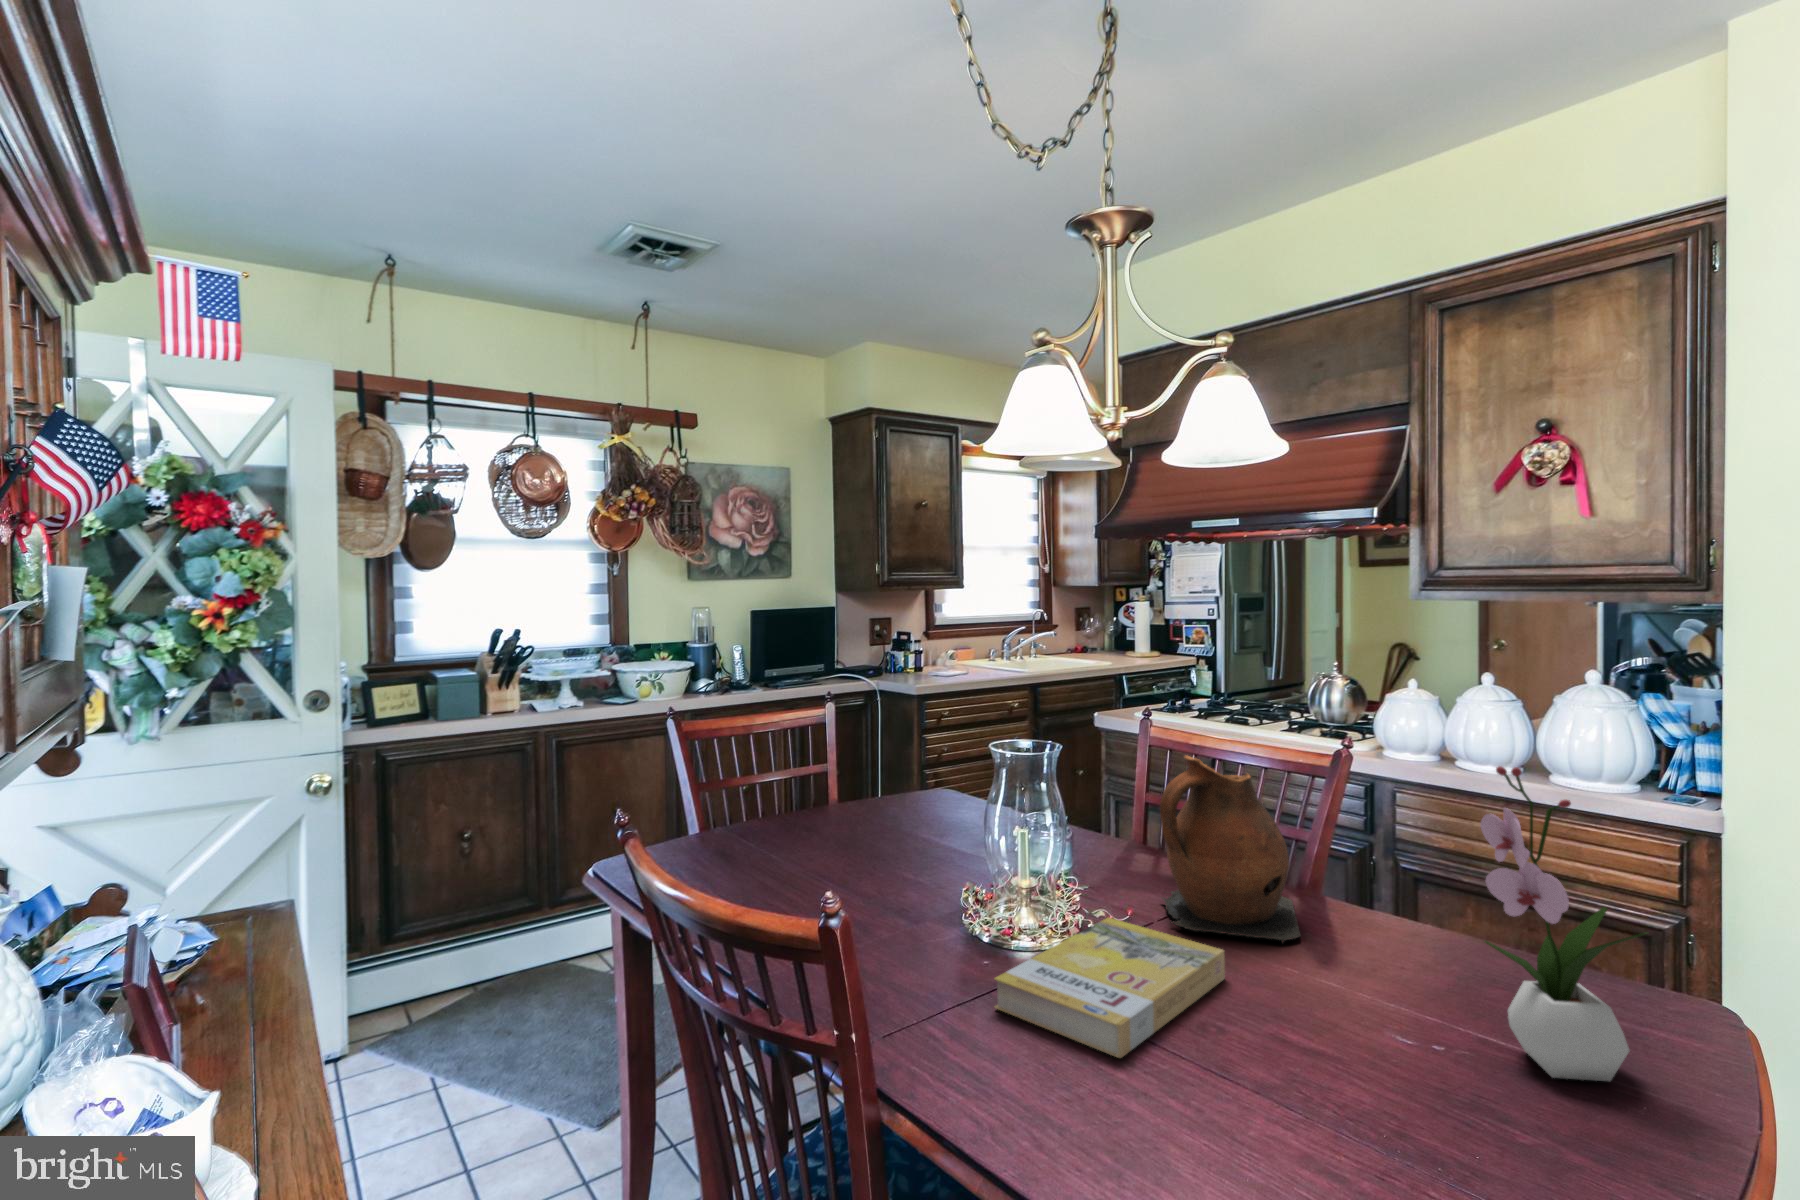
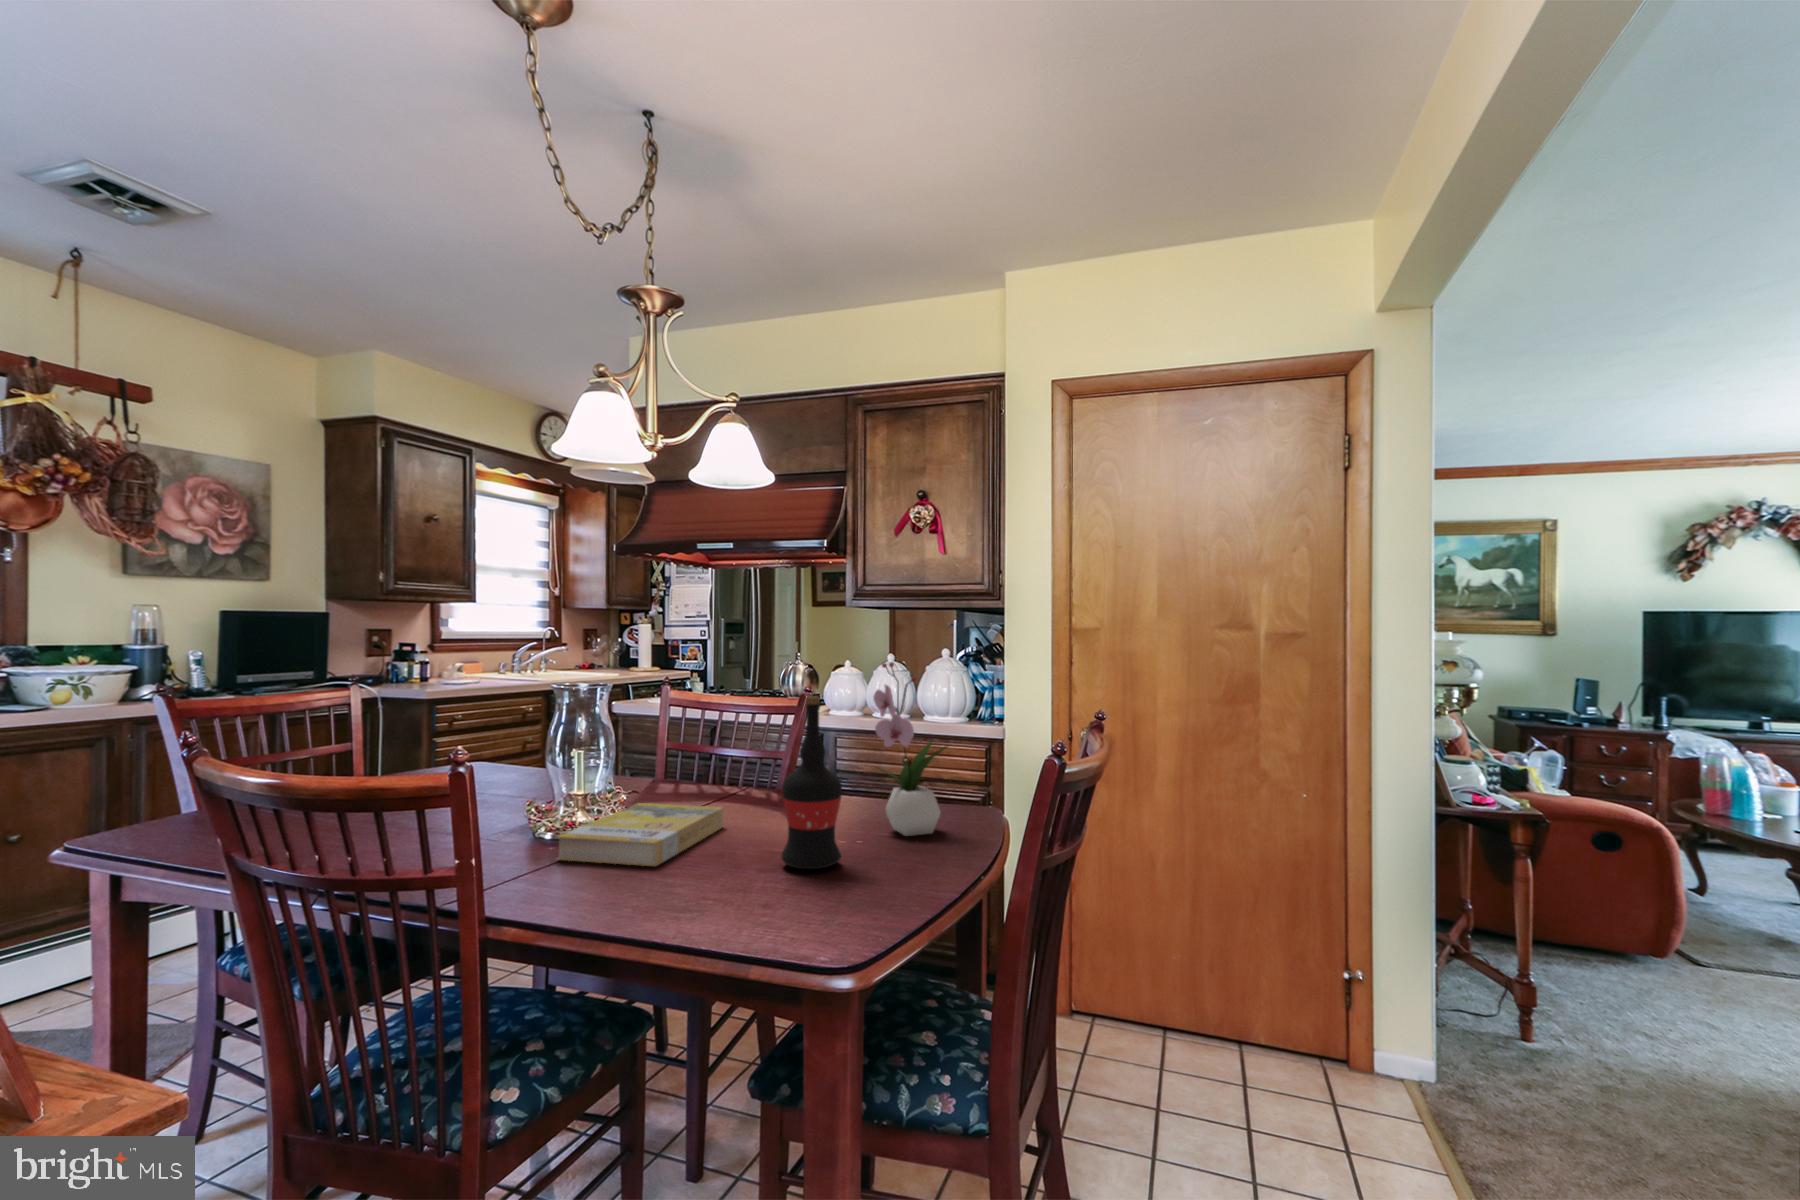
ceramic pitcher: present [1160,756,1300,943] -> none [674,686,772,809]
wine bottle: none [1315,844,1428,1143] -> present [781,696,842,869]

